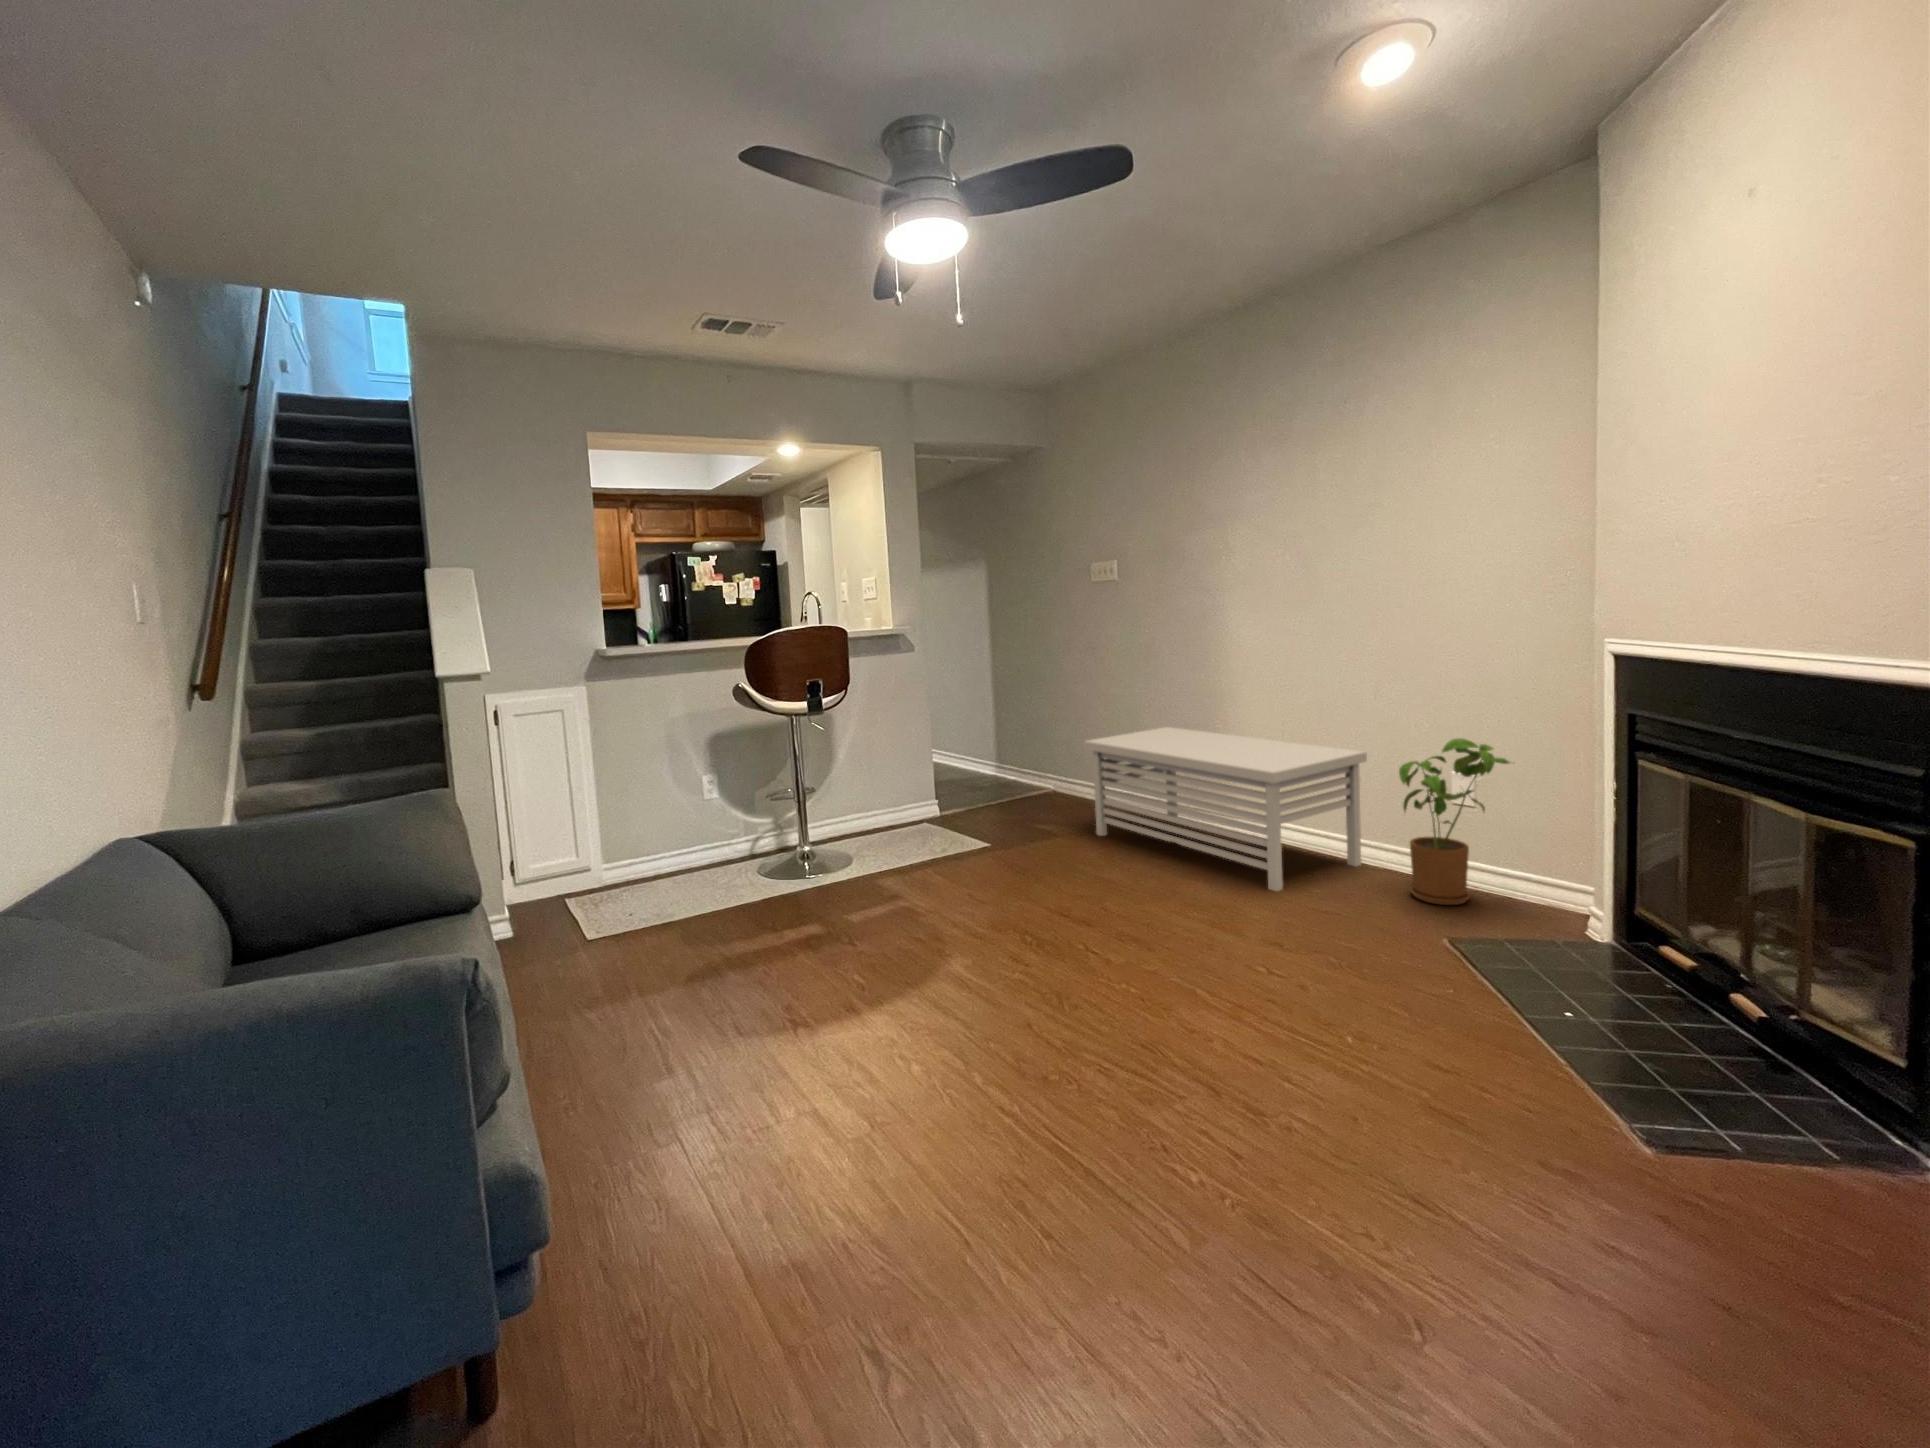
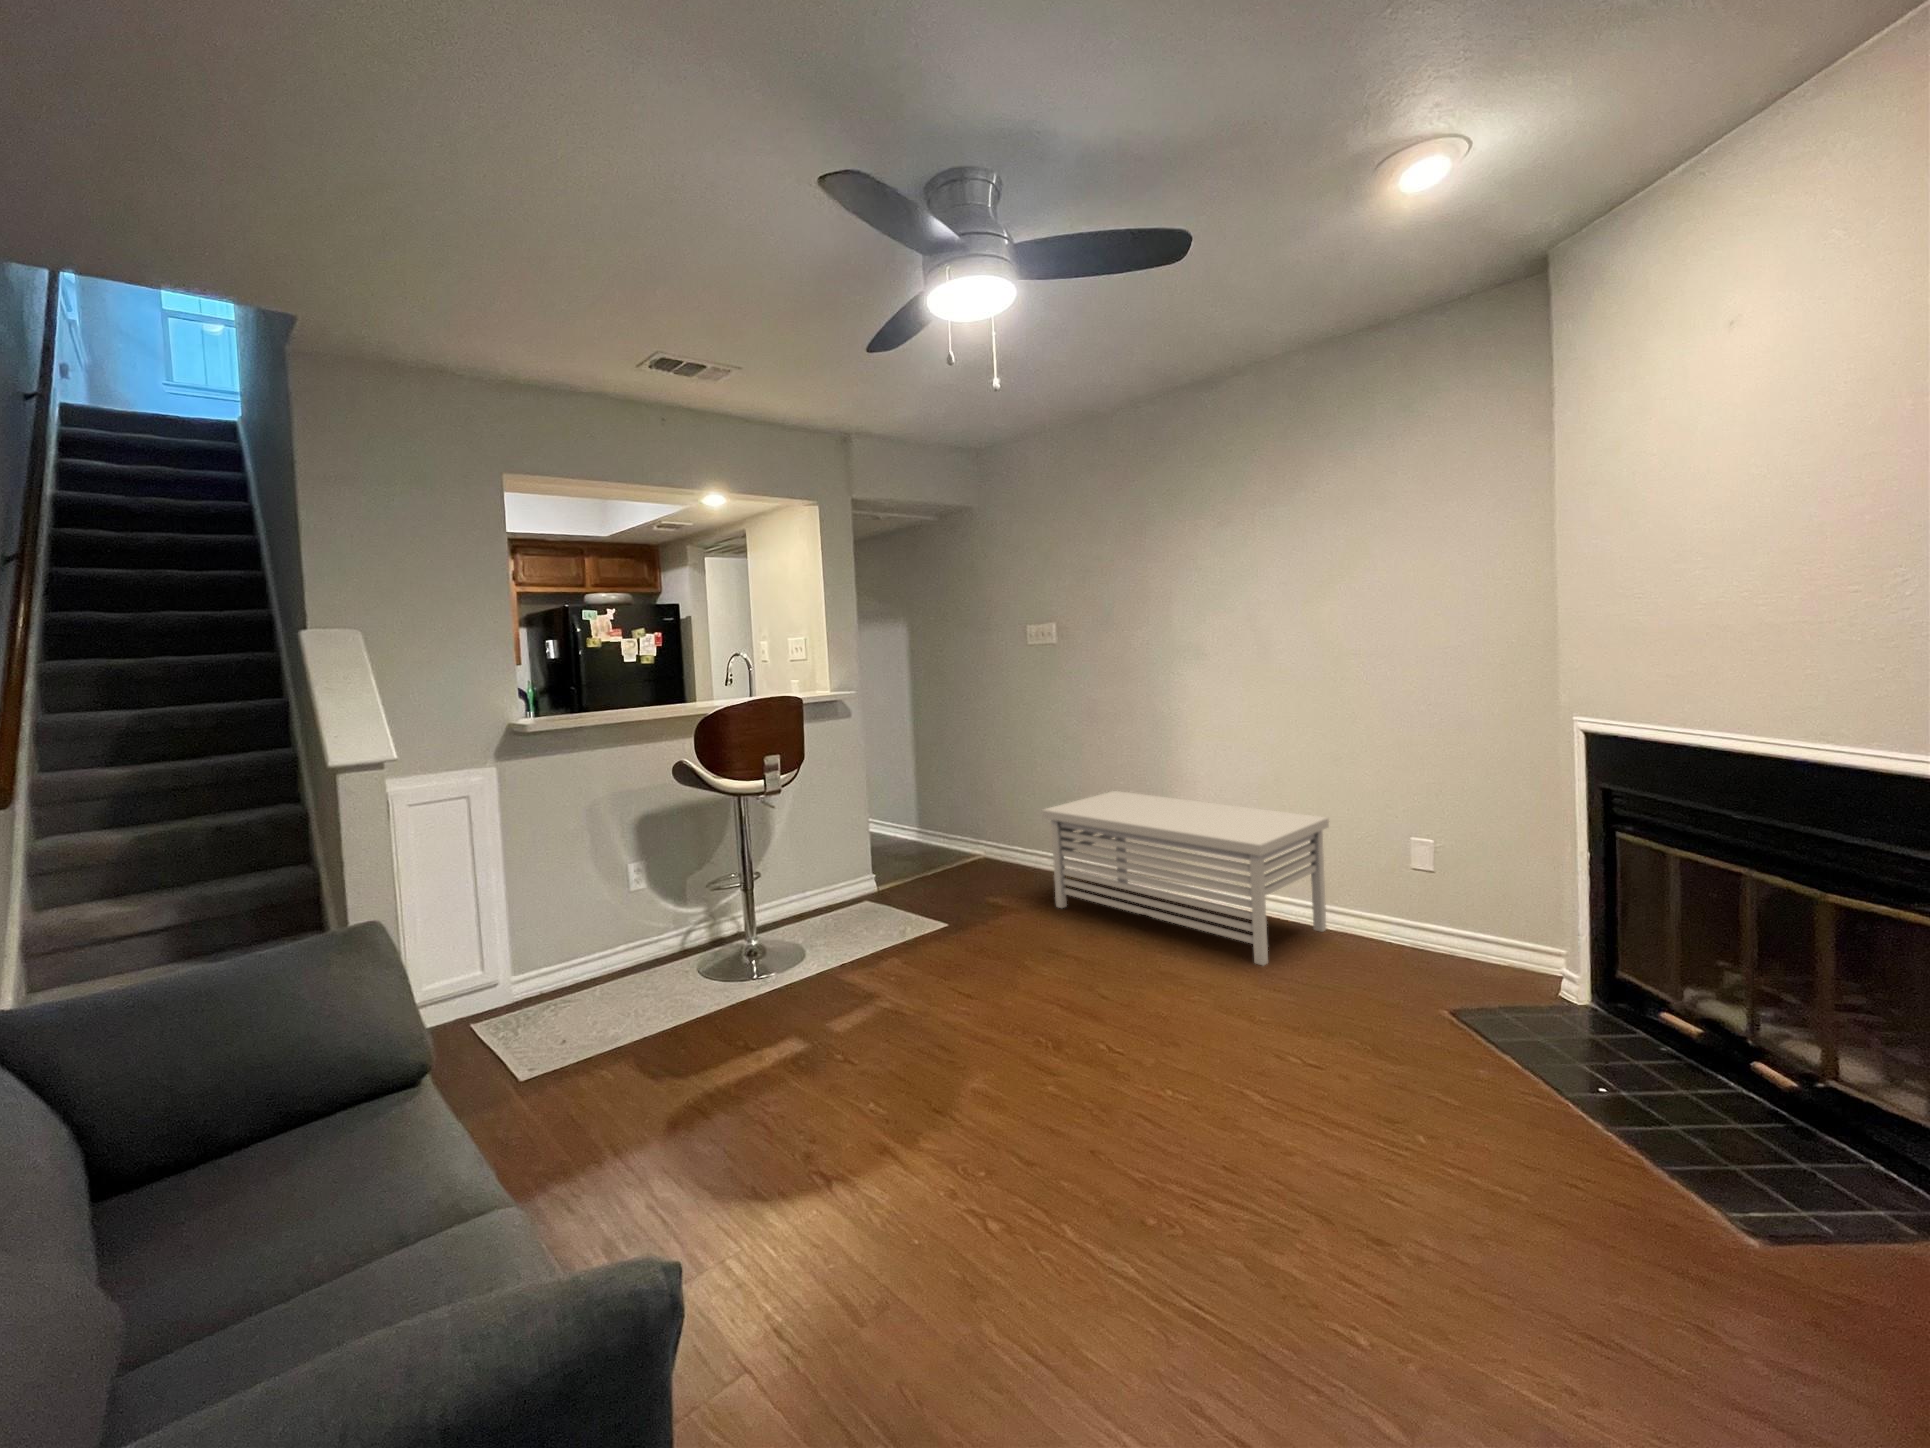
house plant: present [1399,738,1510,905] -> none [1372,807,1484,972]

